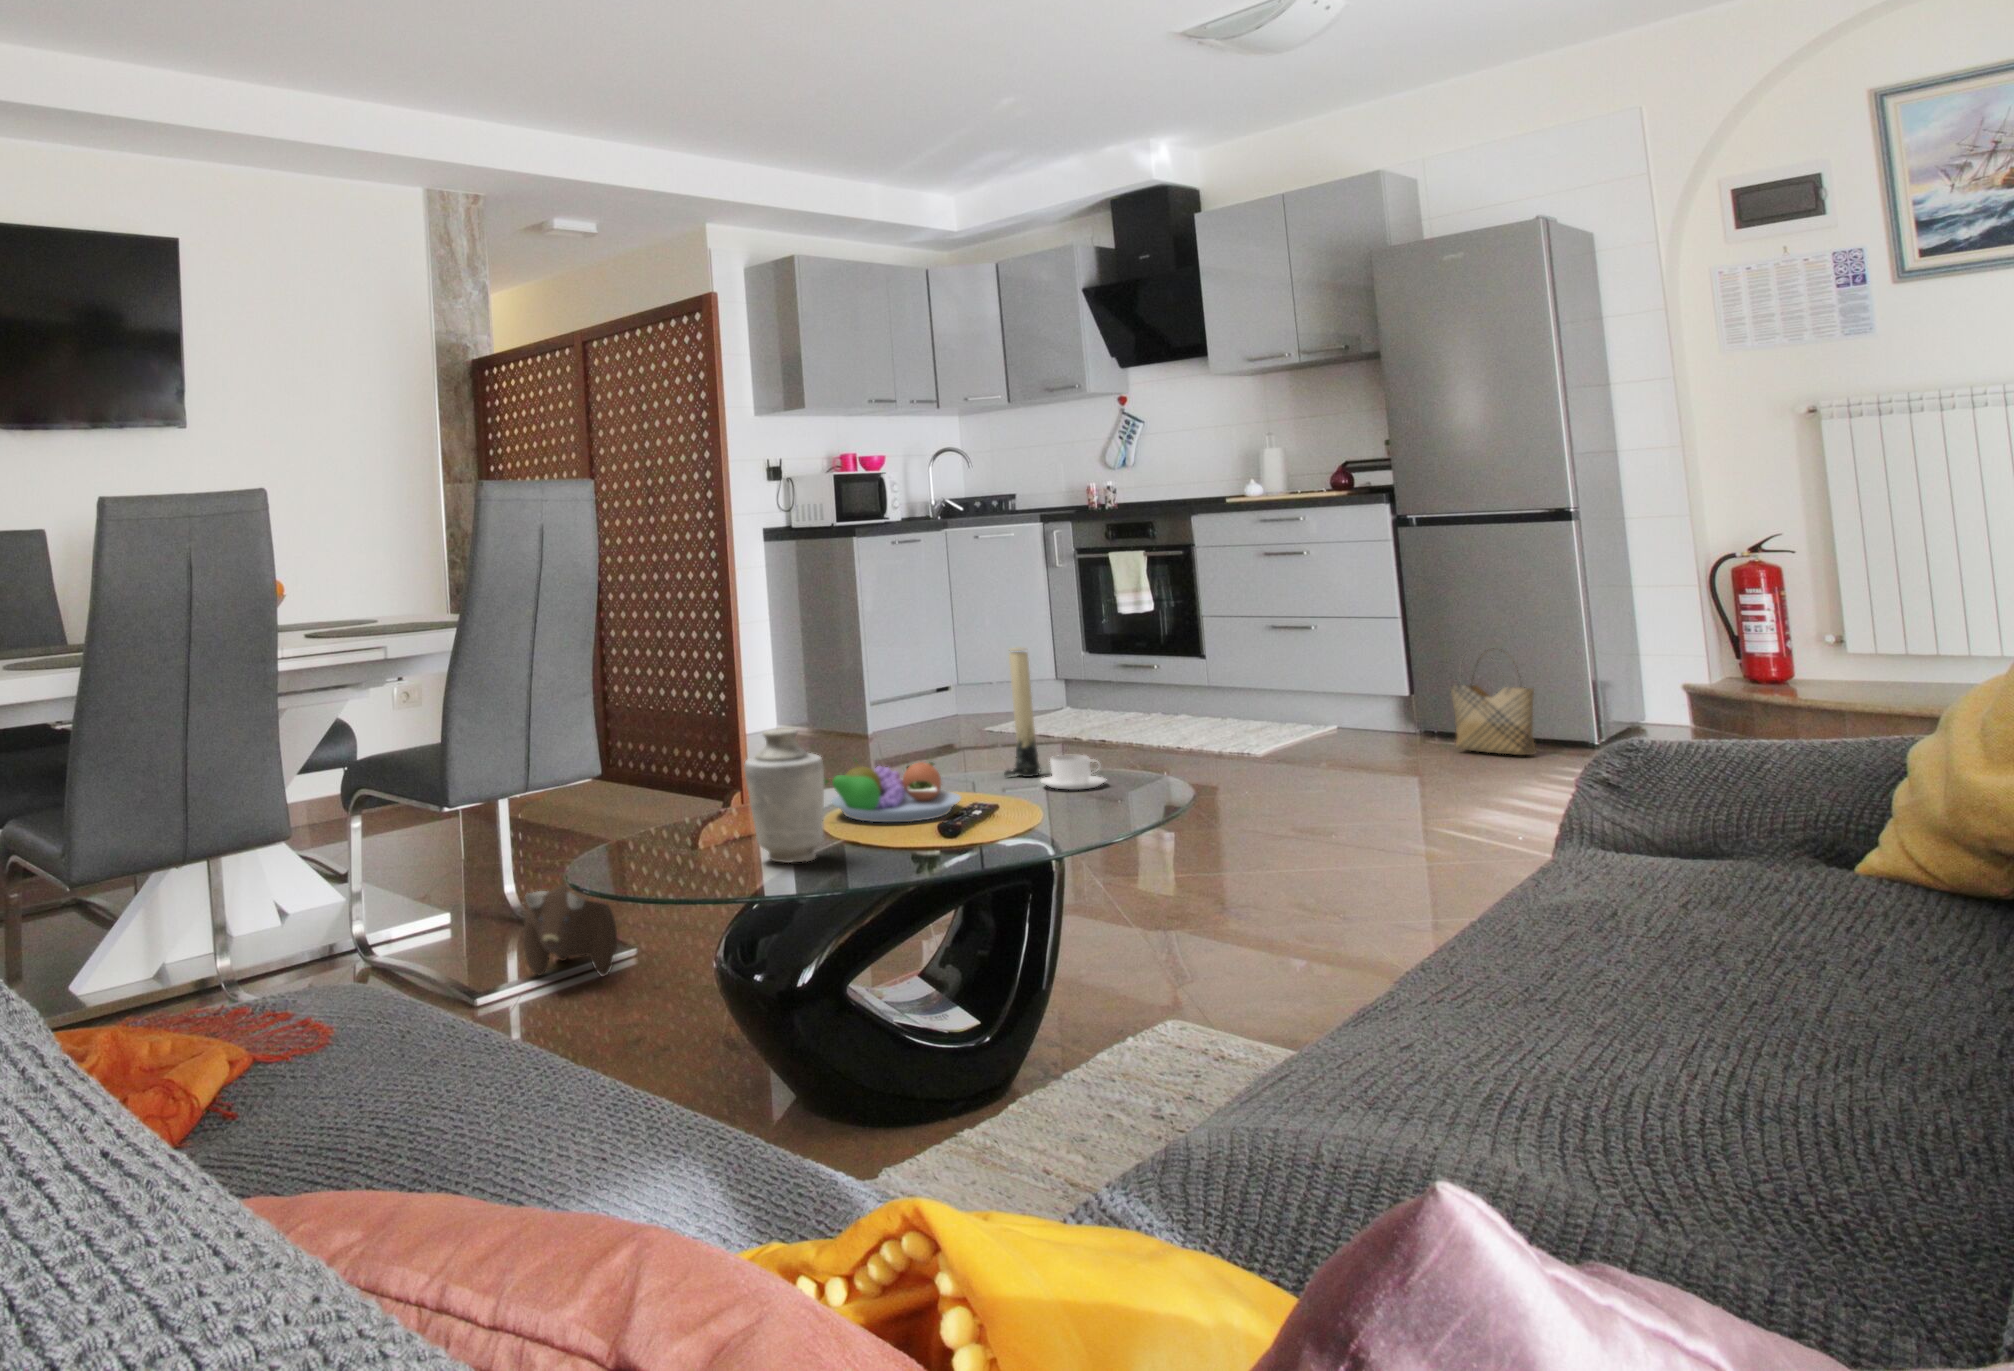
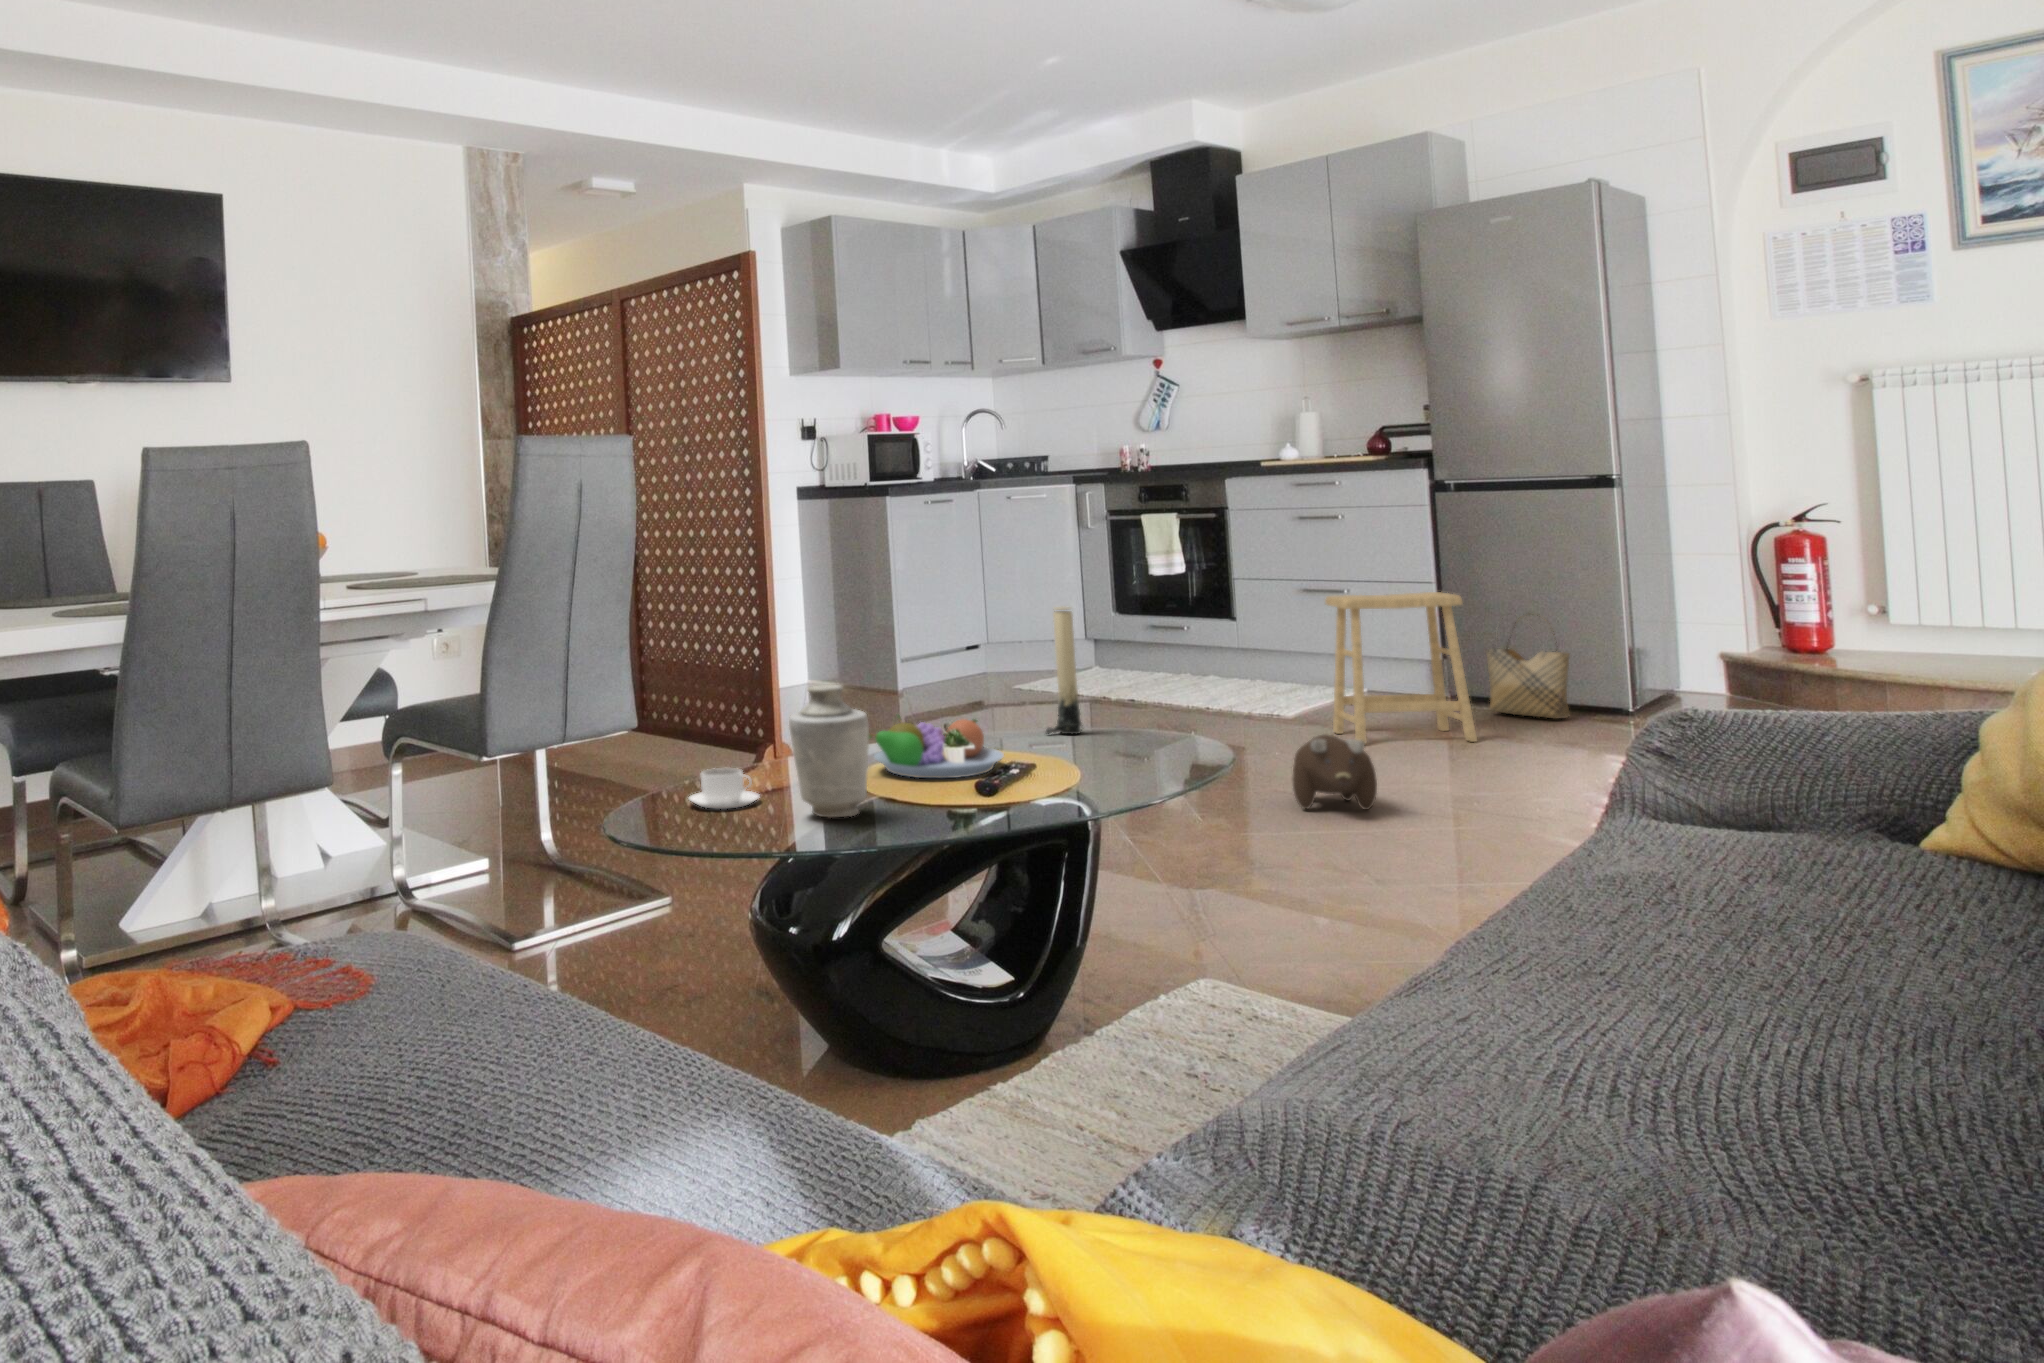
footstool: none [1287,628,1444,784] -> present [1325,592,1477,744]
coffee cup: present [1041,755,1106,790] -> present [689,768,759,809]
plush toy: present [523,884,617,976] -> present [1293,734,1377,810]

